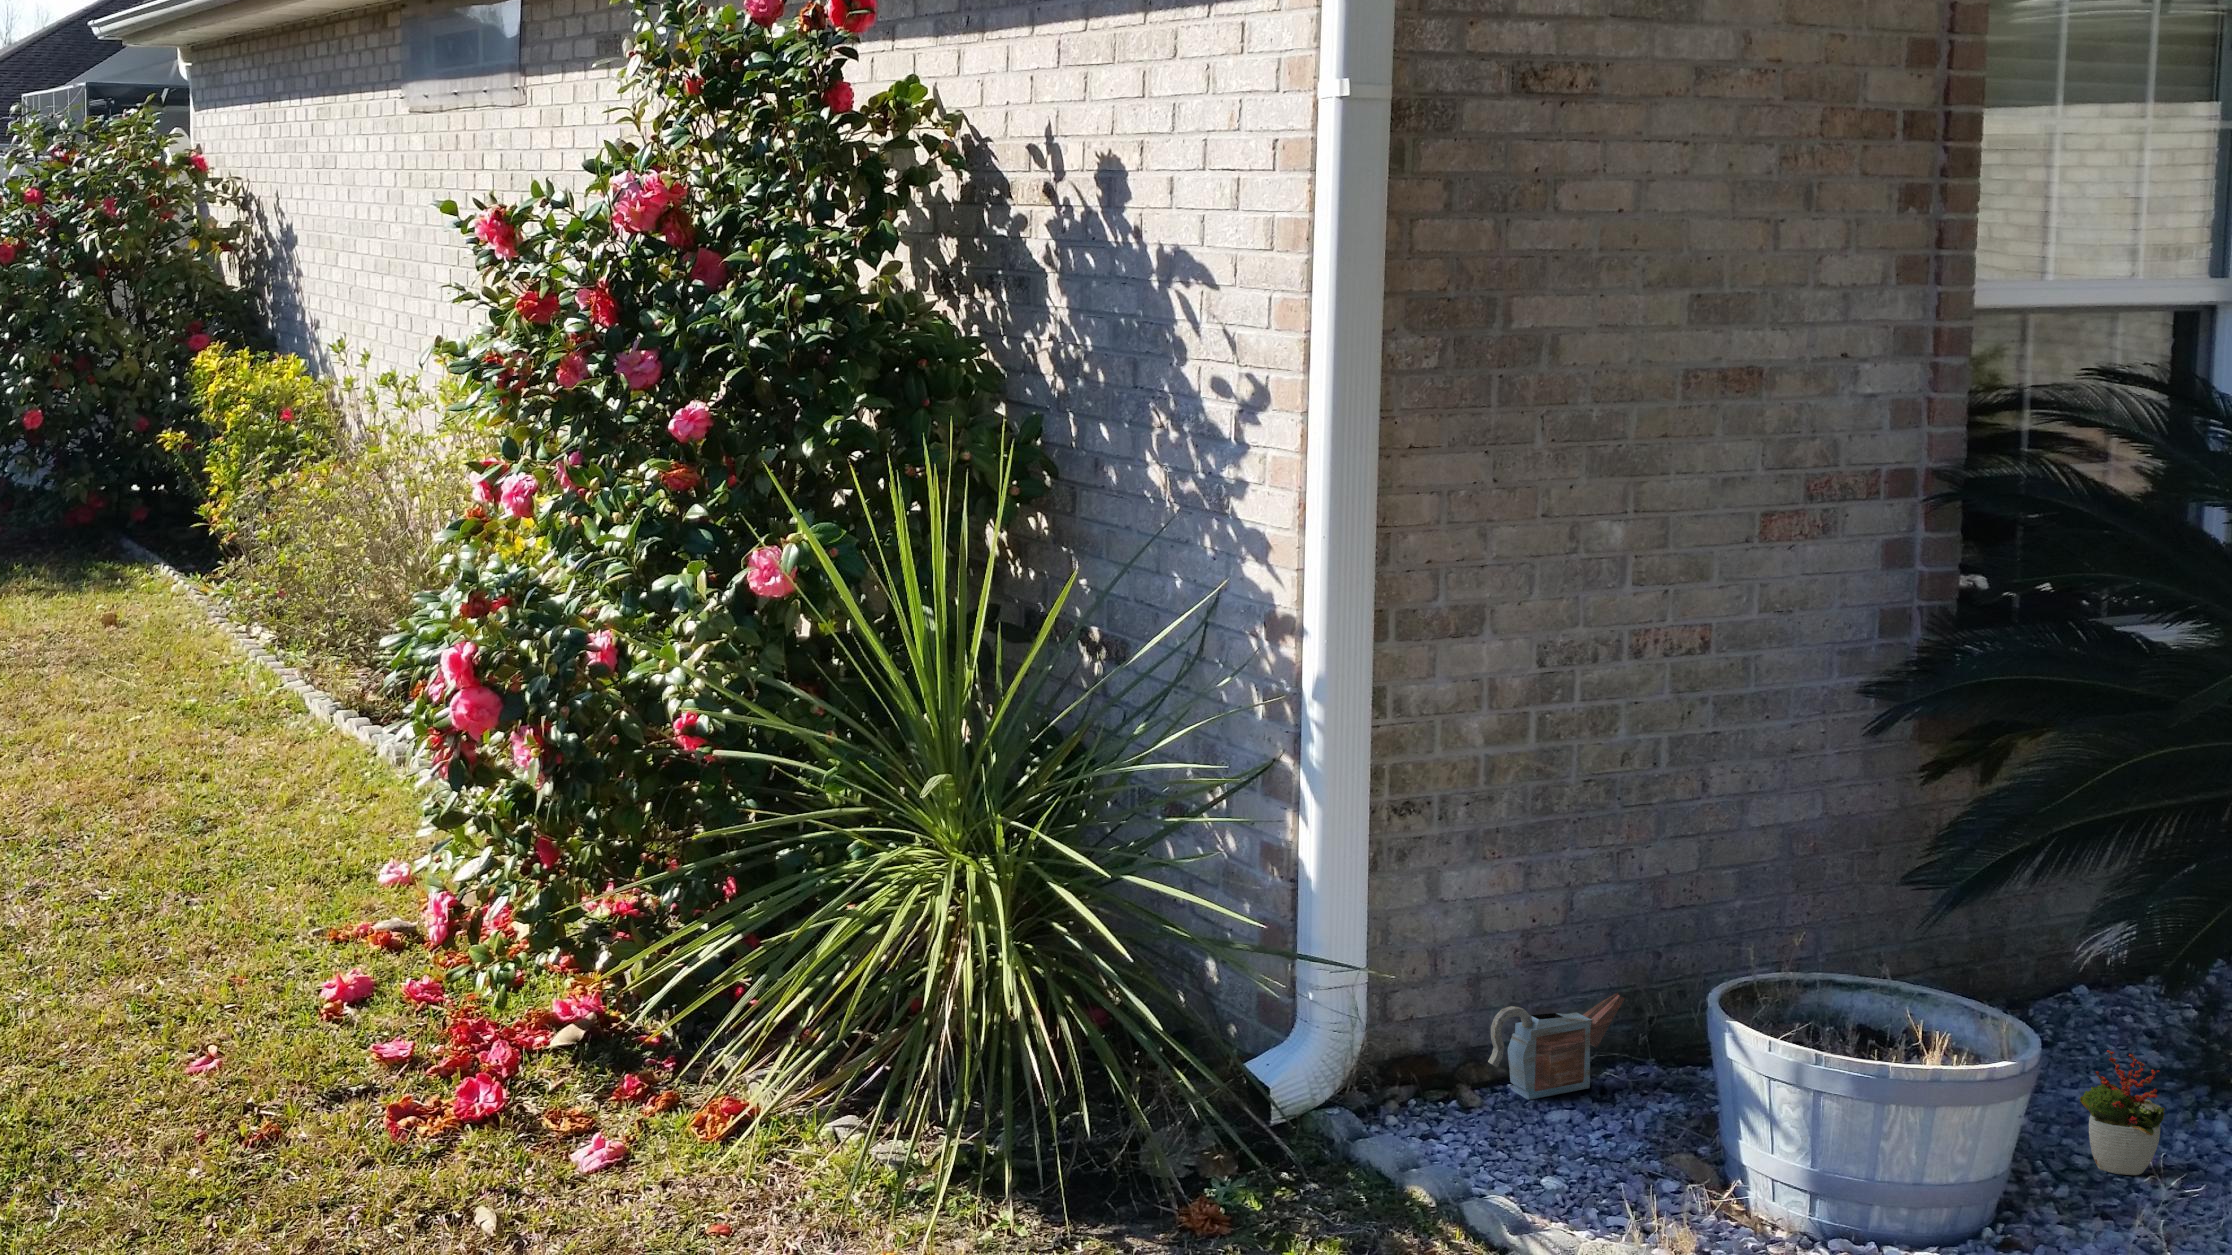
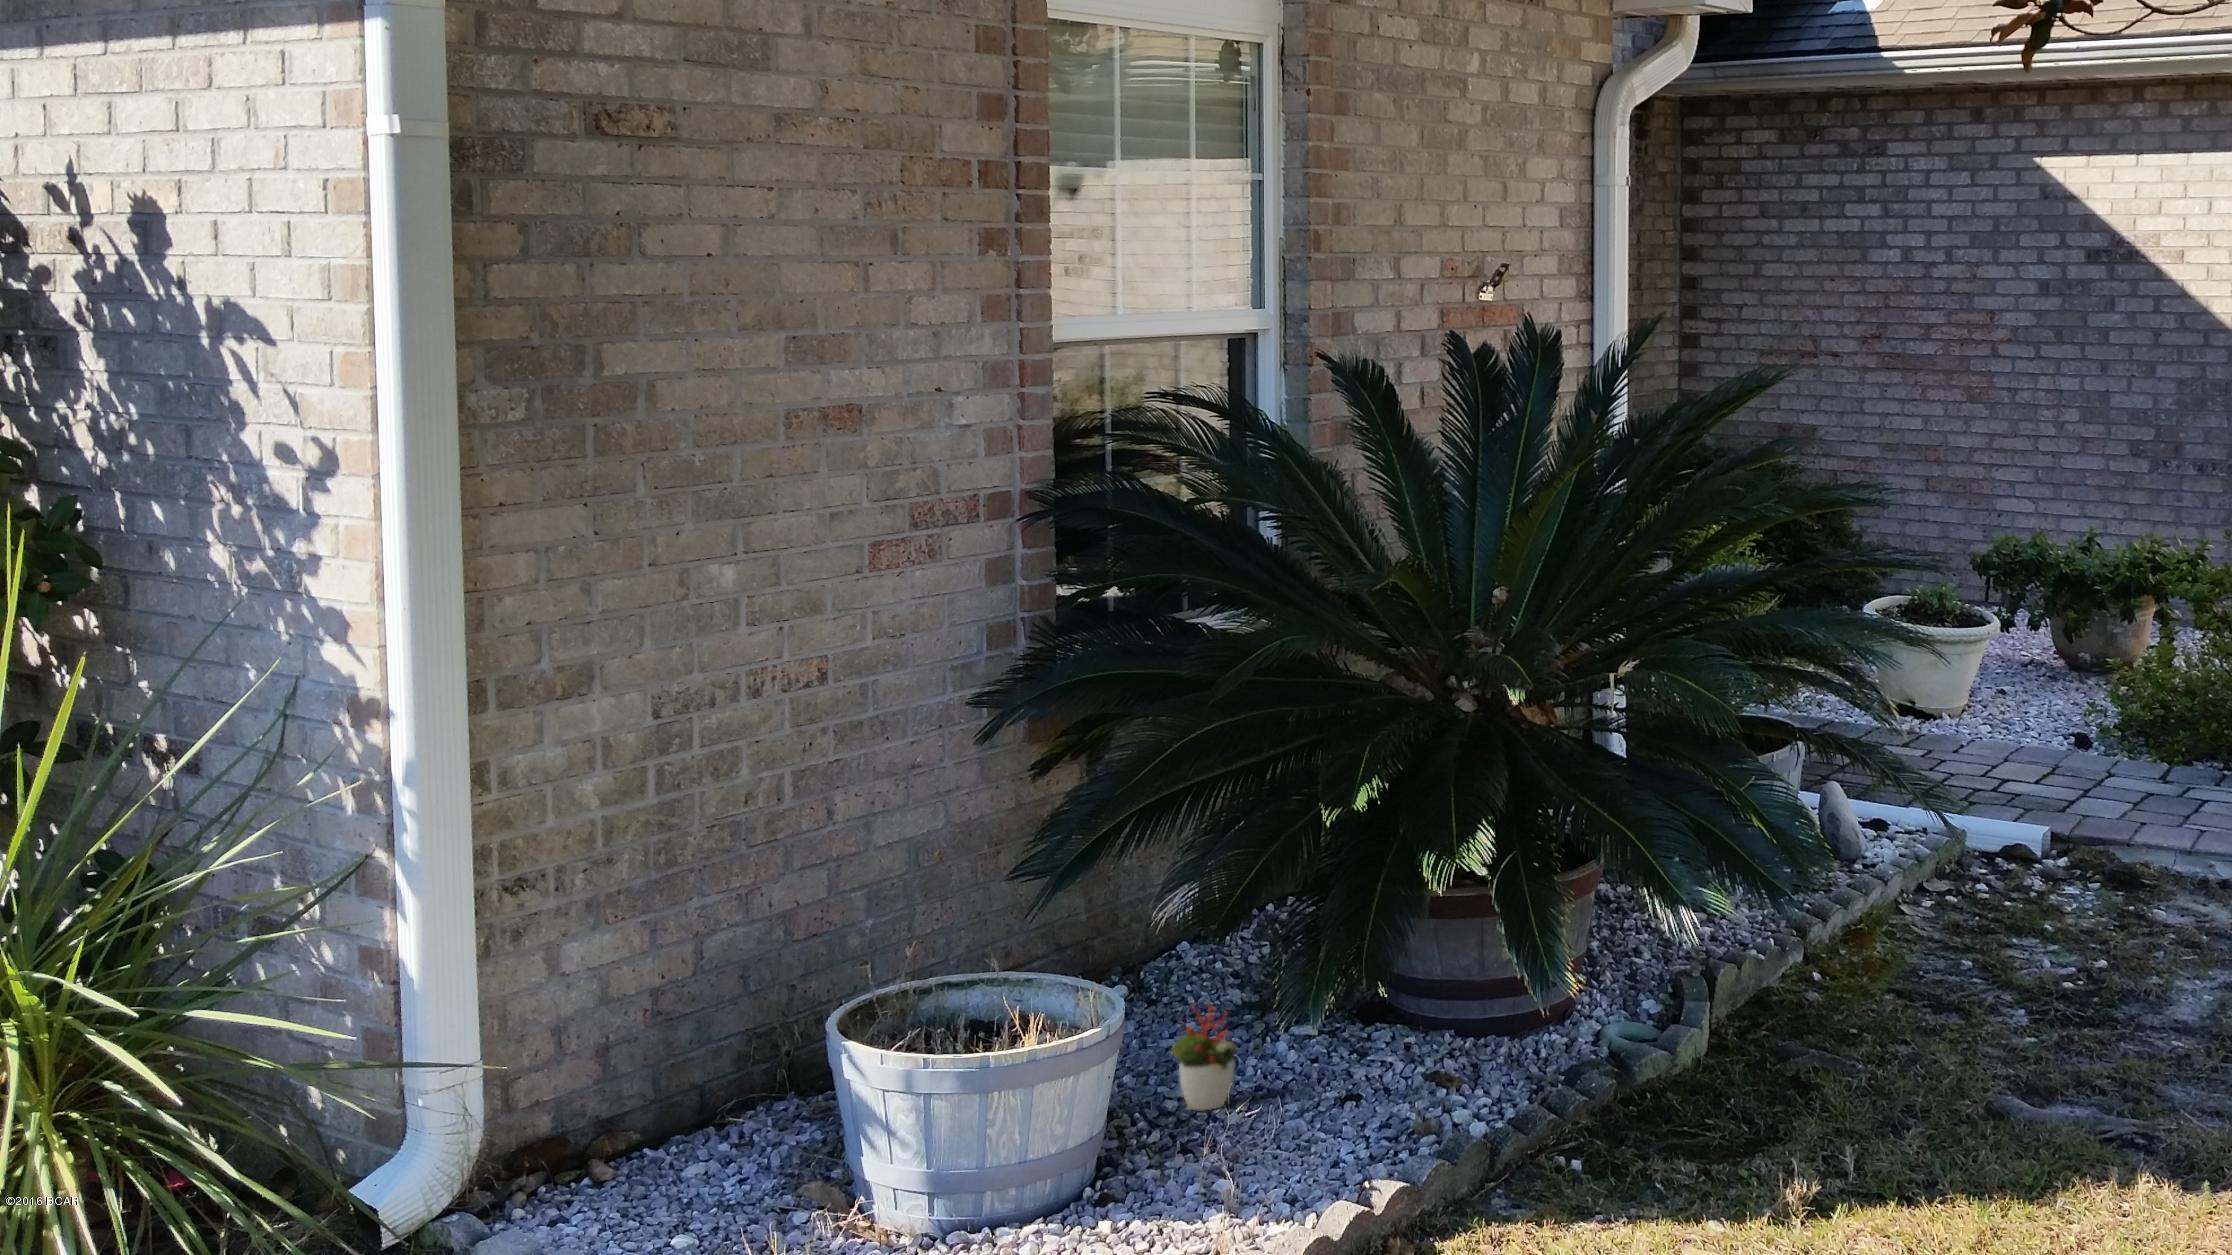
watering can: present [1488,993,1625,1100] -> none [628,1037,770,1164]

